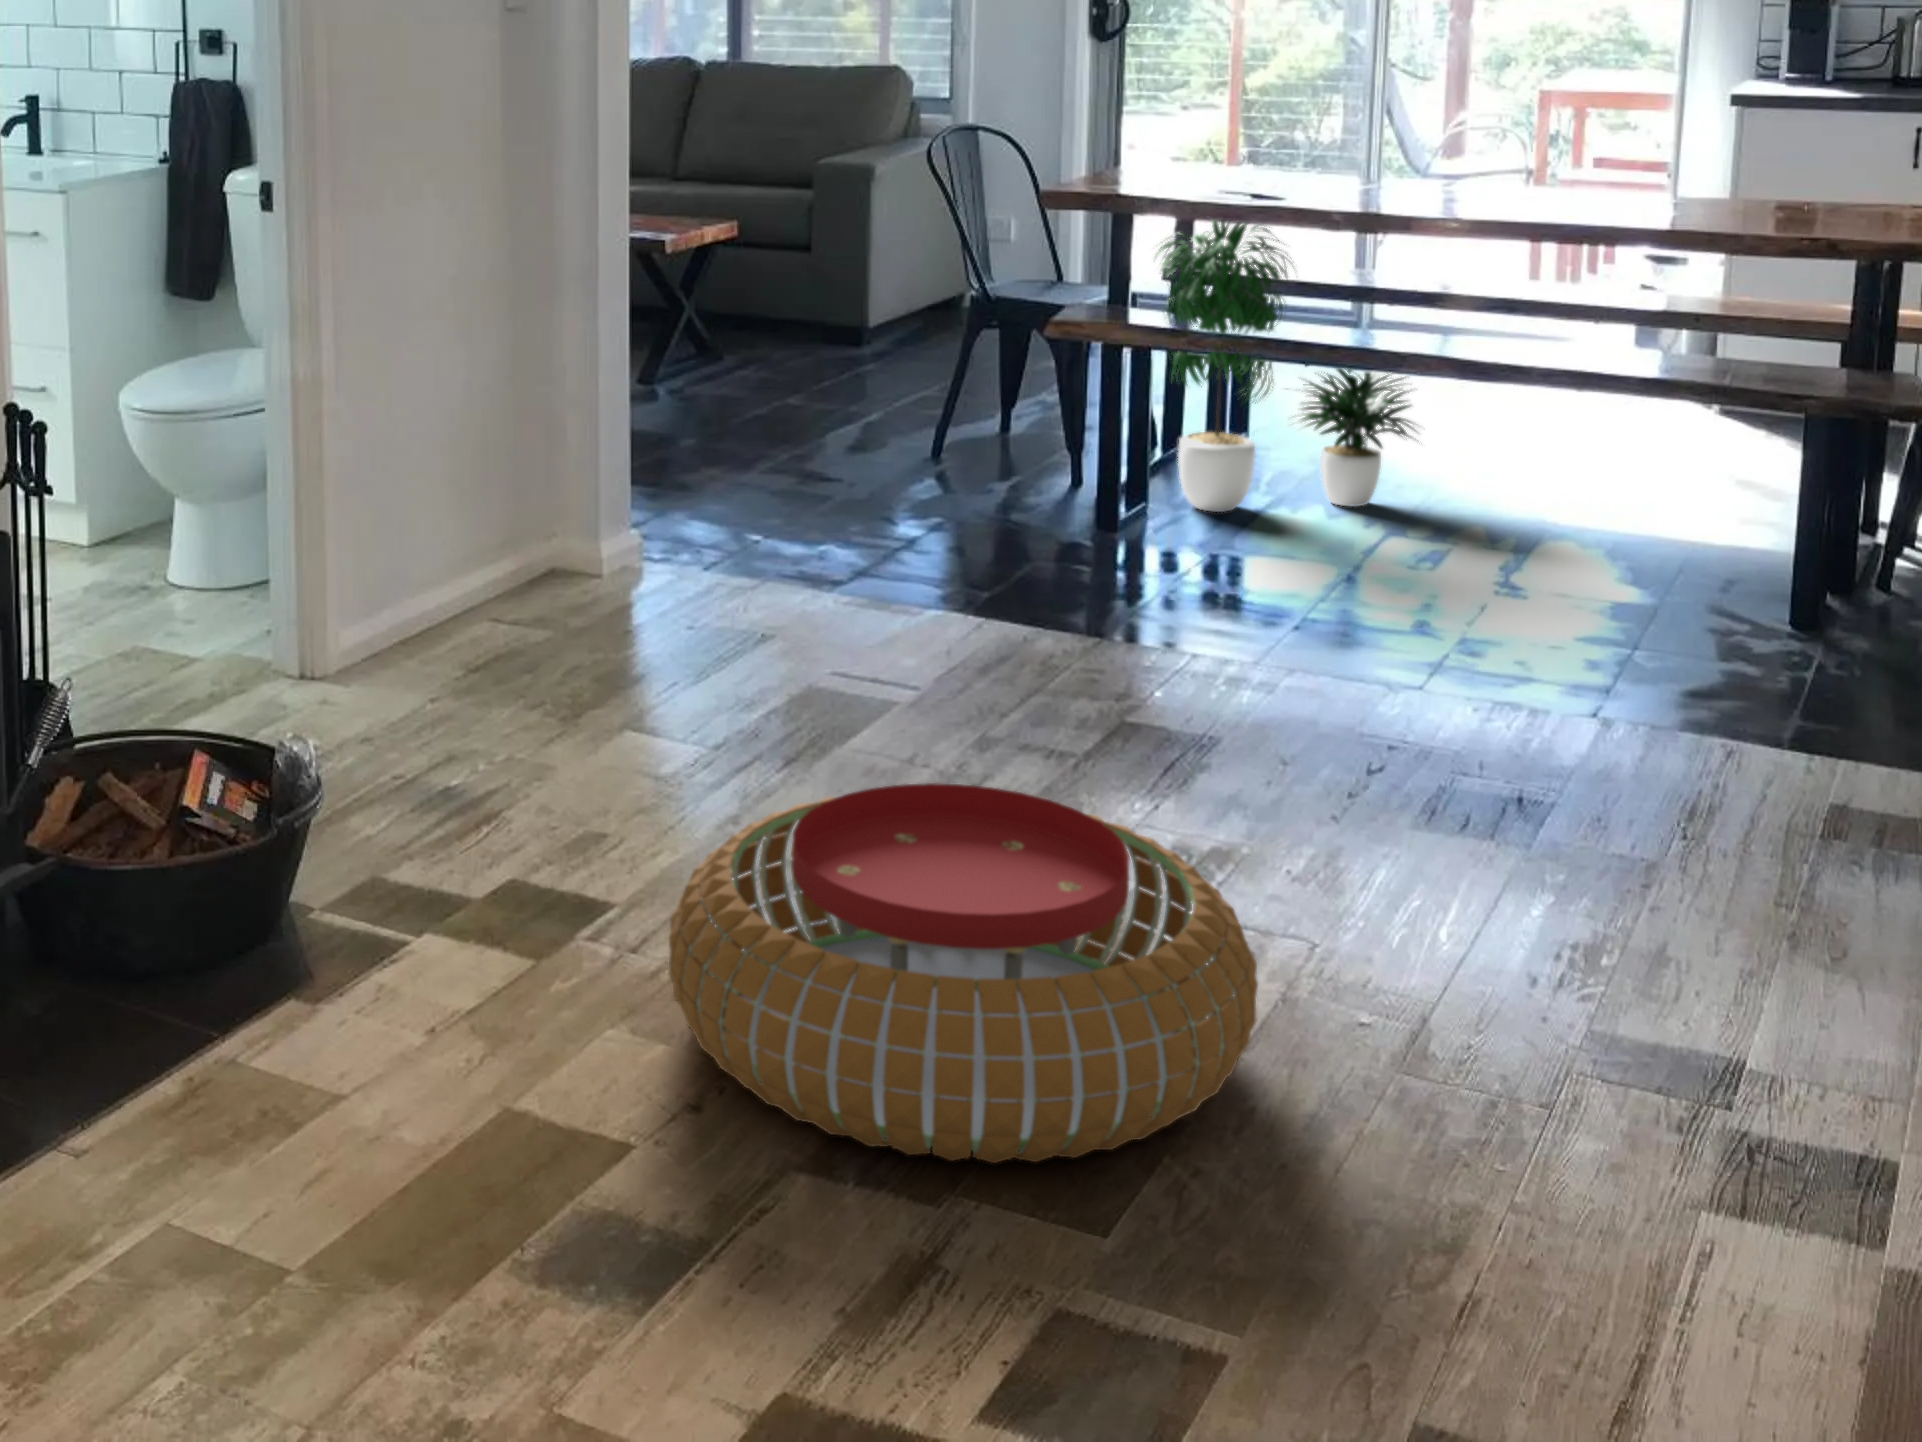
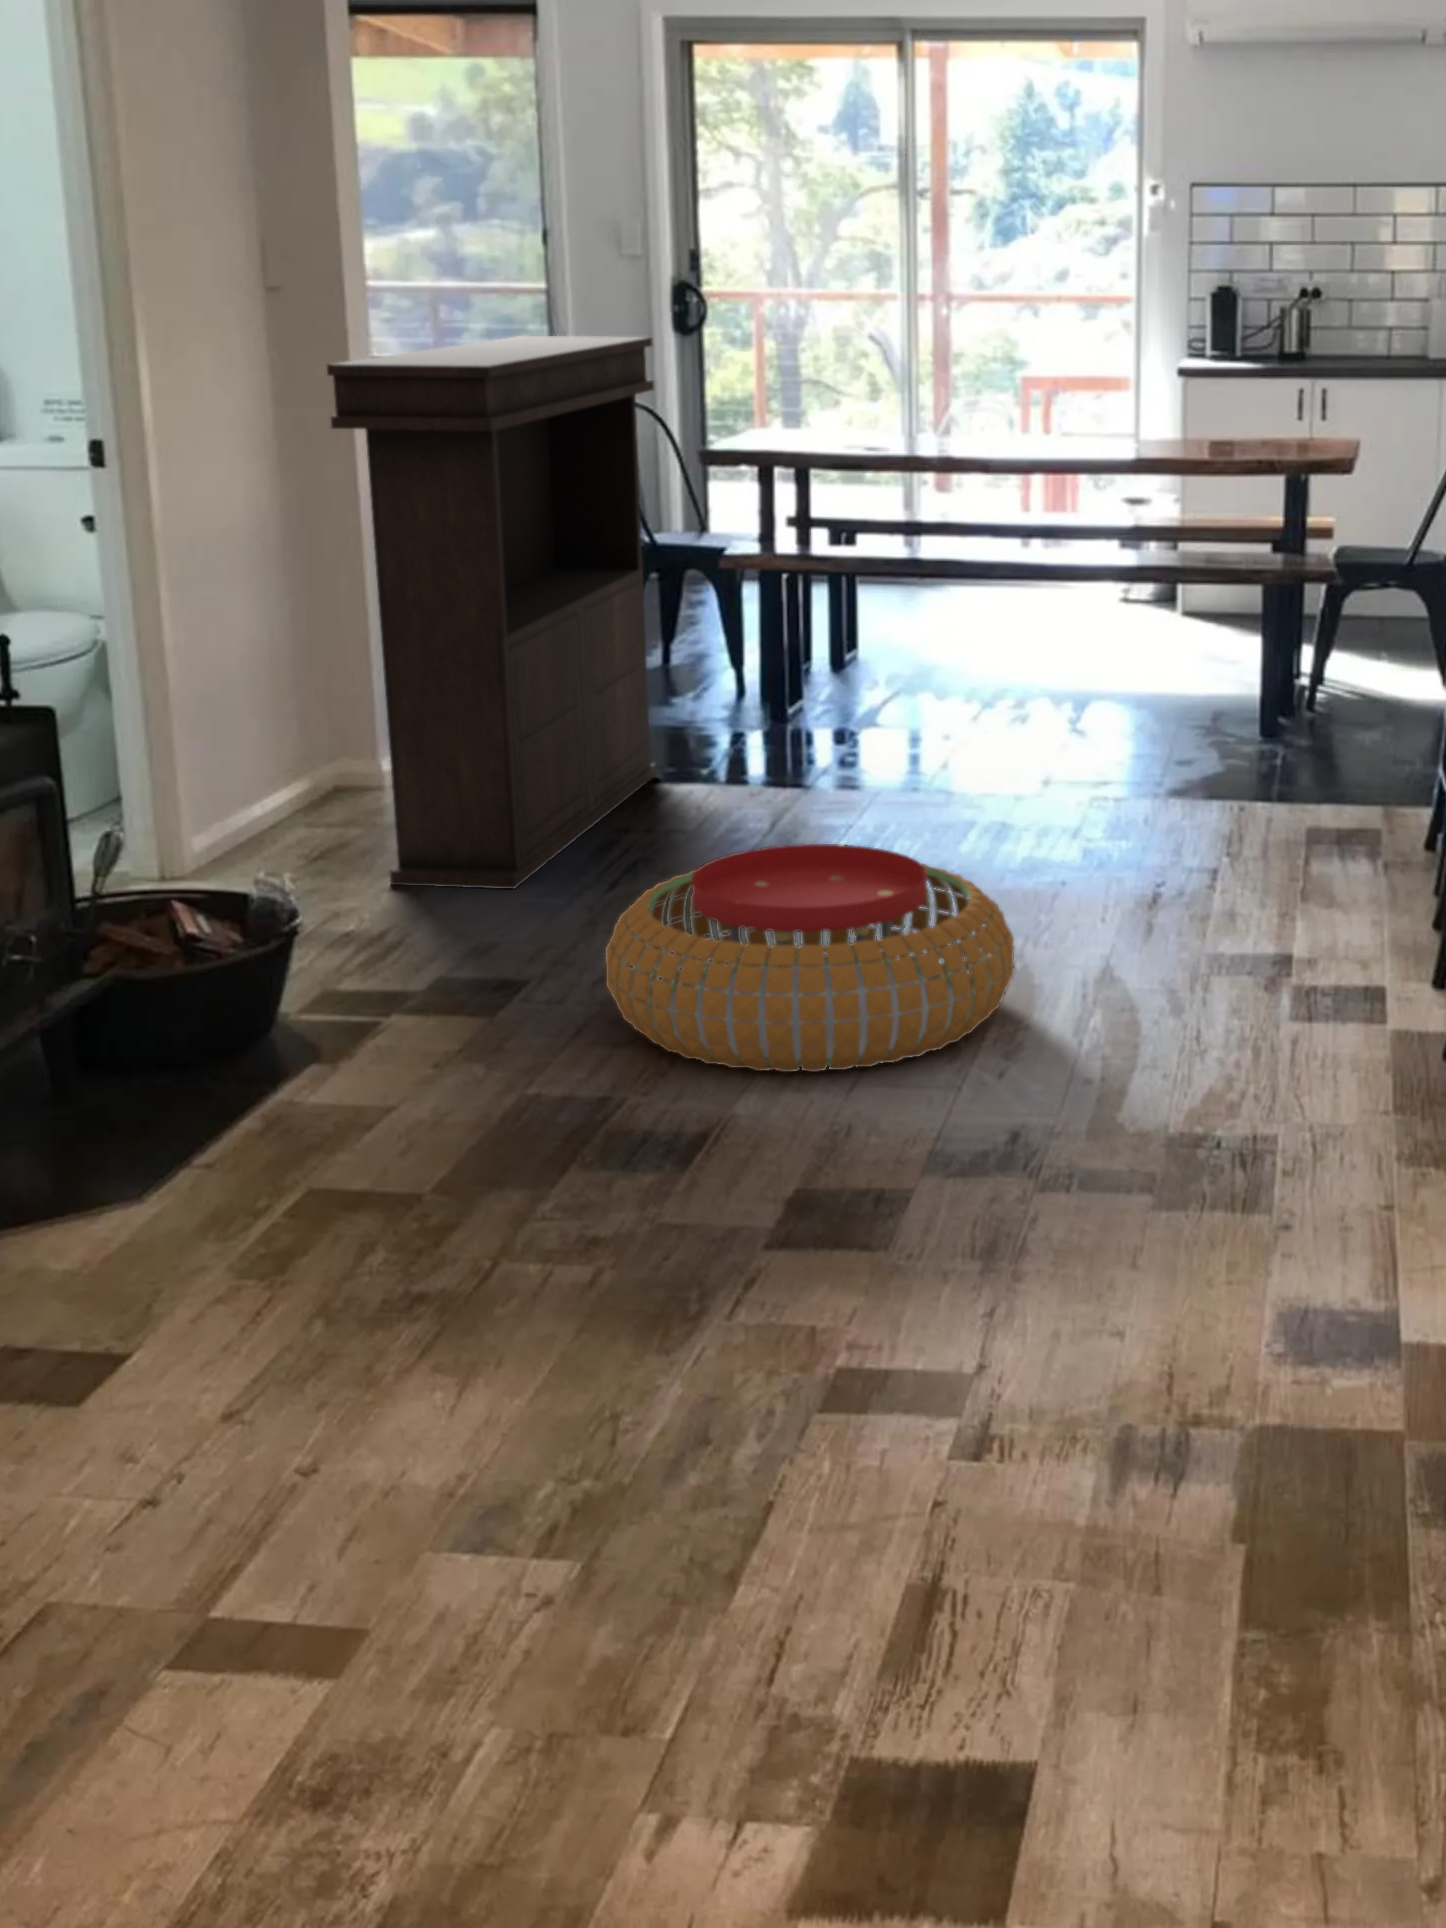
console table: none [502,60,954,749] -> present [327,336,657,889]
potted plant: present [1156,220,1418,512] -> none [789,455,1002,703]

